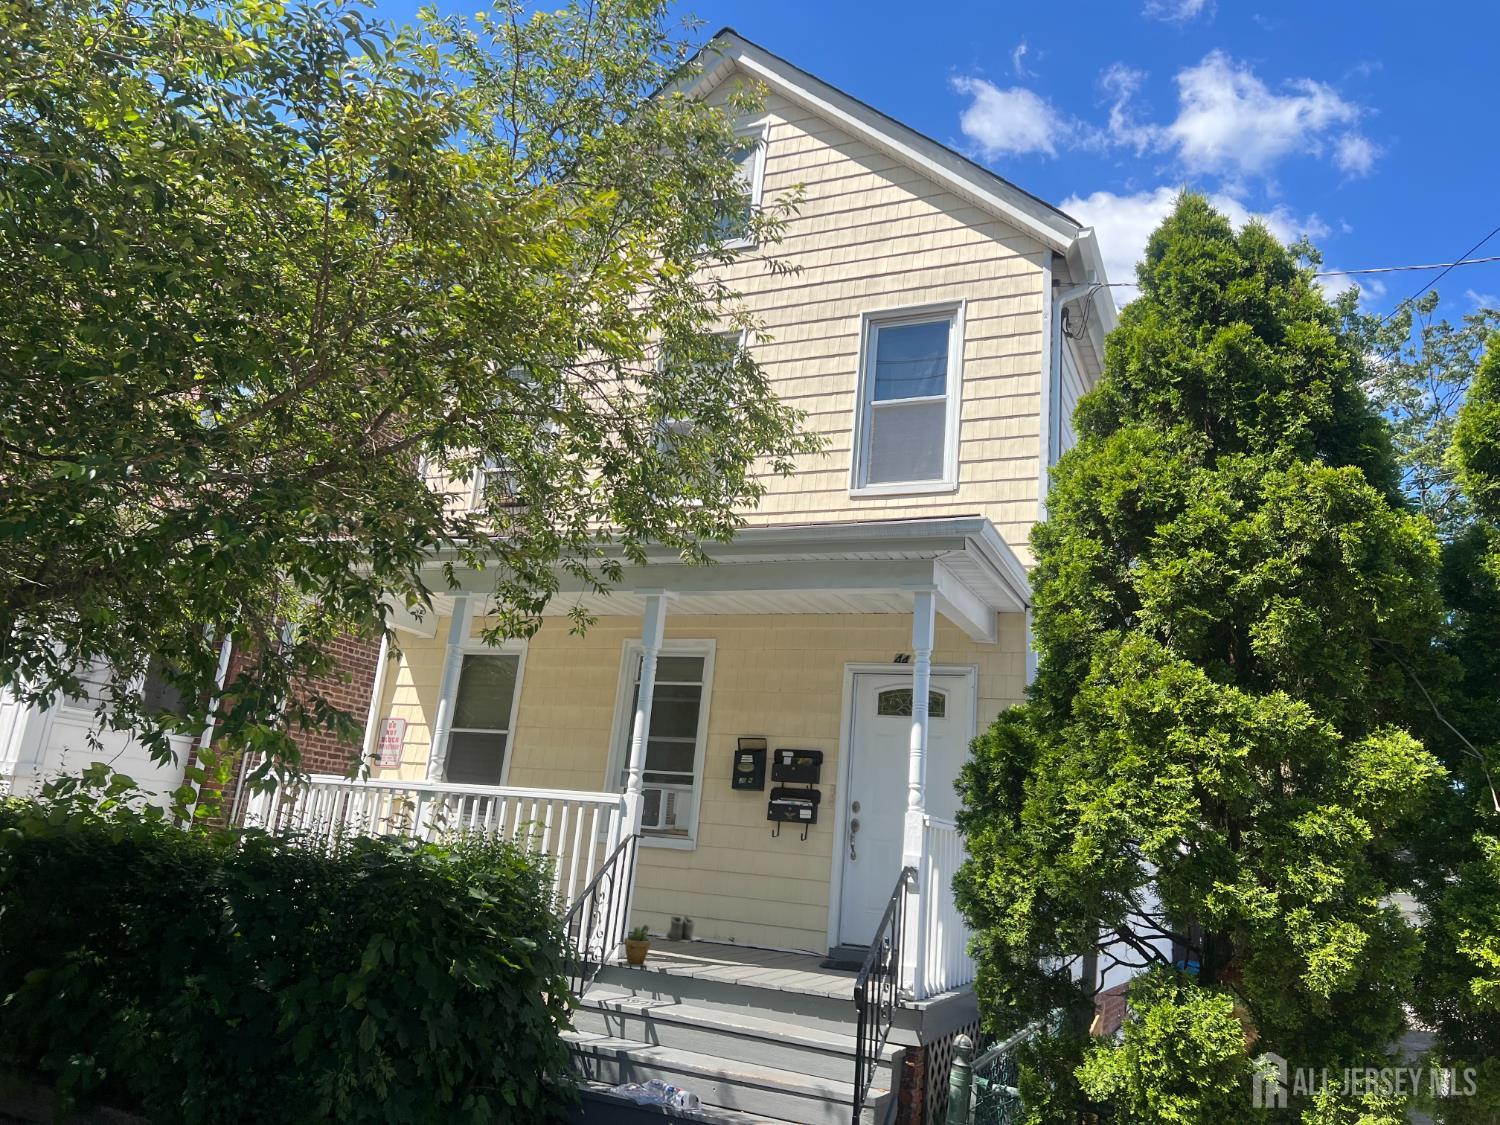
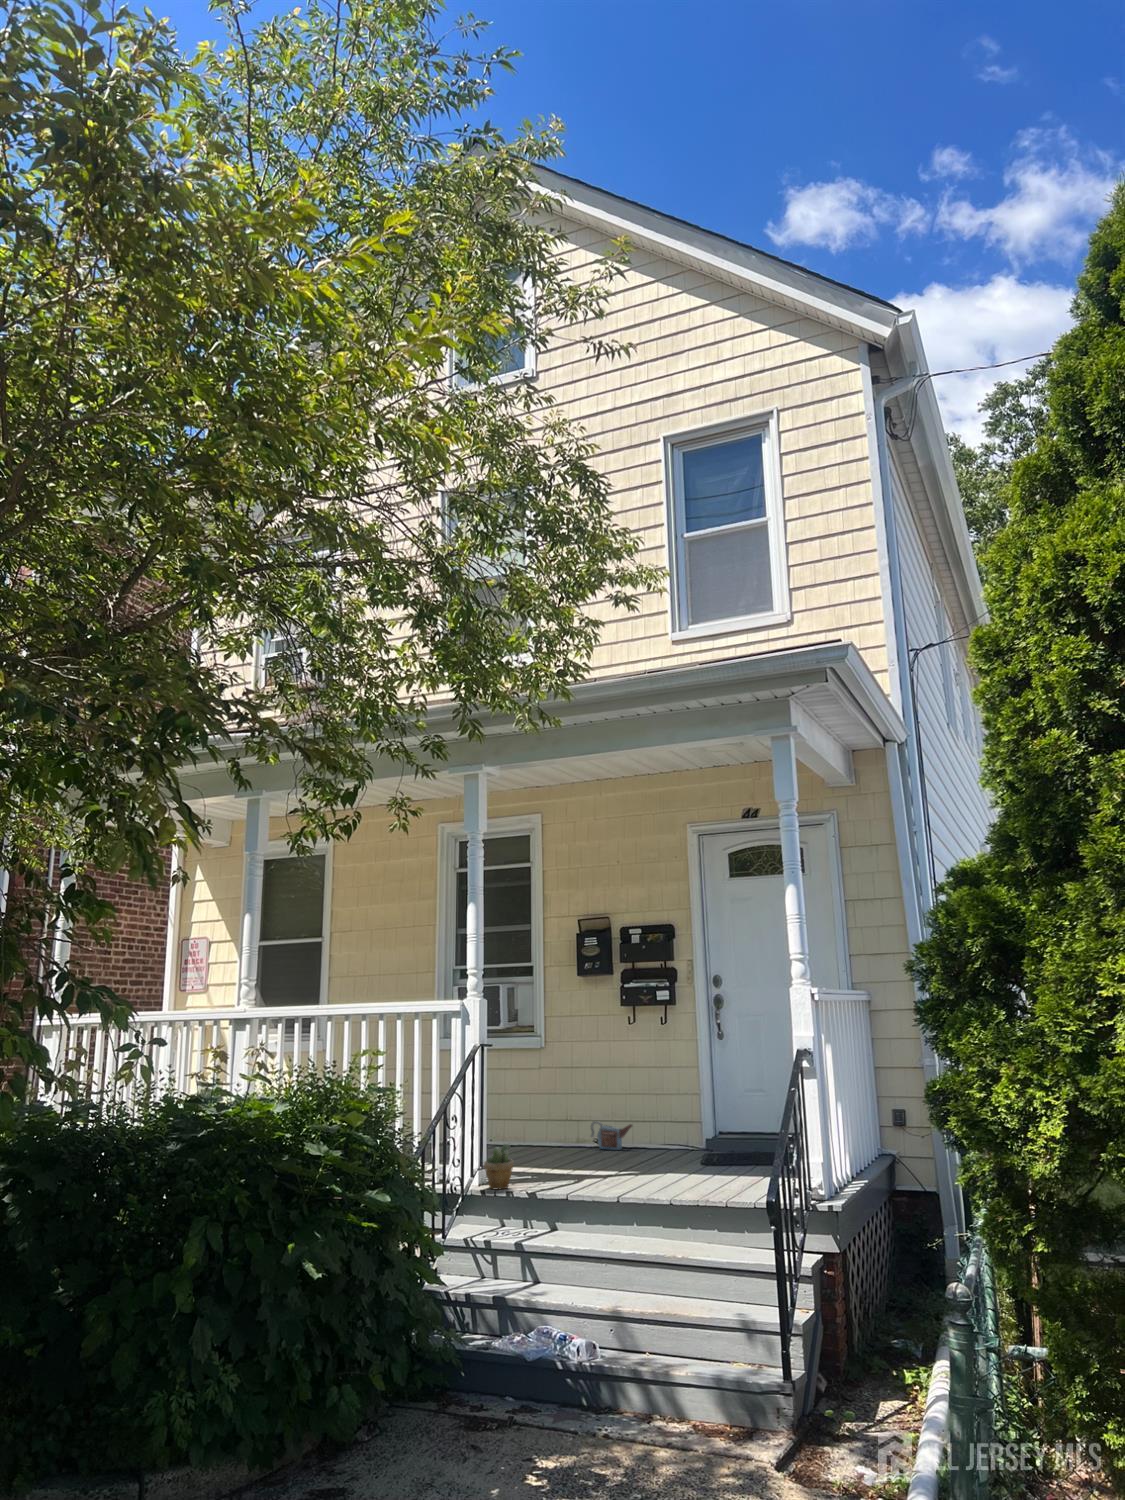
boots: present [660,916,701,942] -> none [512,1124,568,1154]
watering can: none [726,919,765,947] -> present [591,1121,632,1150]

